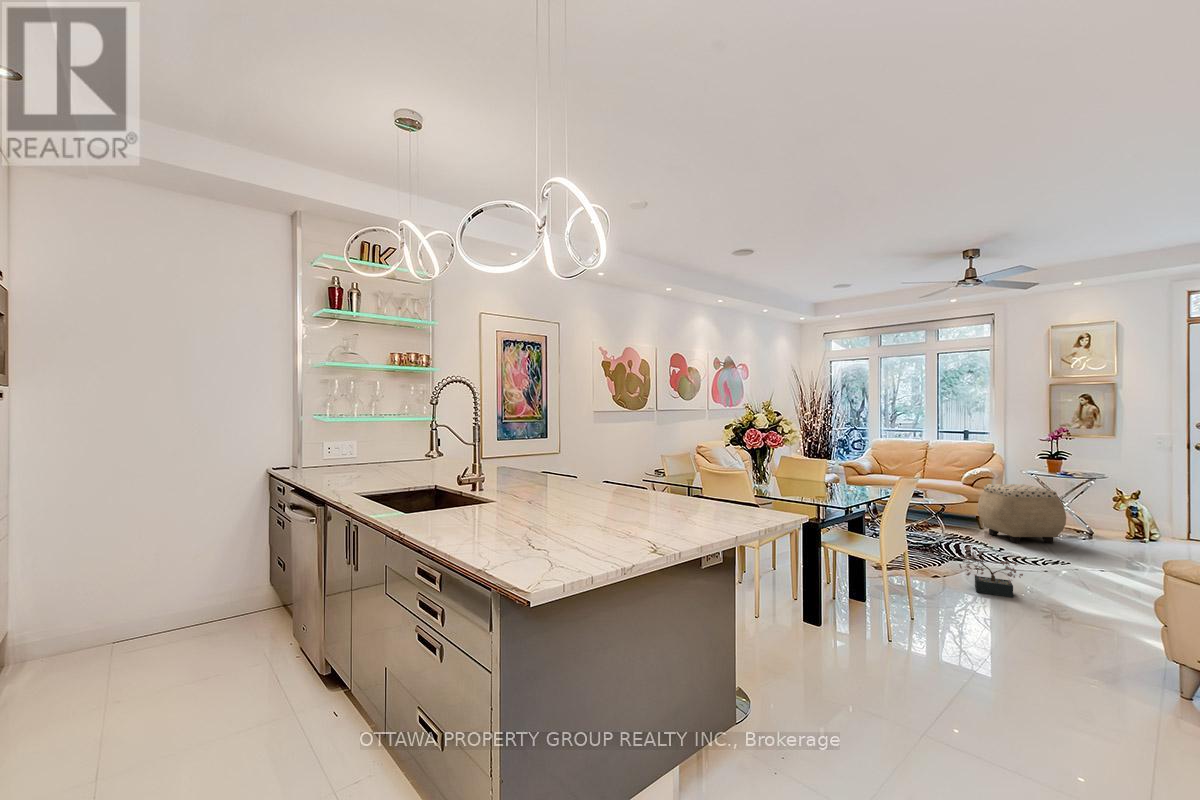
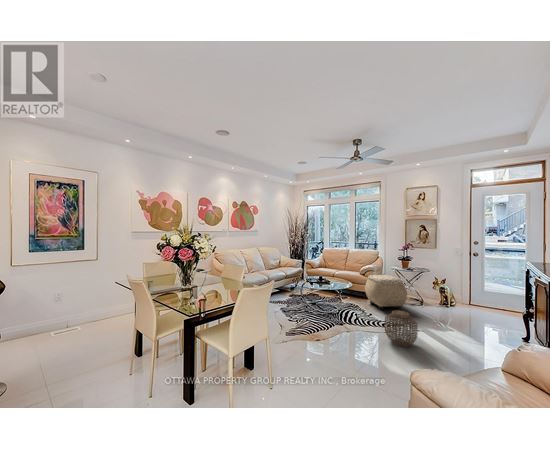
woven basket: none [1047,531,1109,587] -> present [385,310,418,347]
decorative plant: present [959,546,1023,597] -> none [327,323,362,361]

